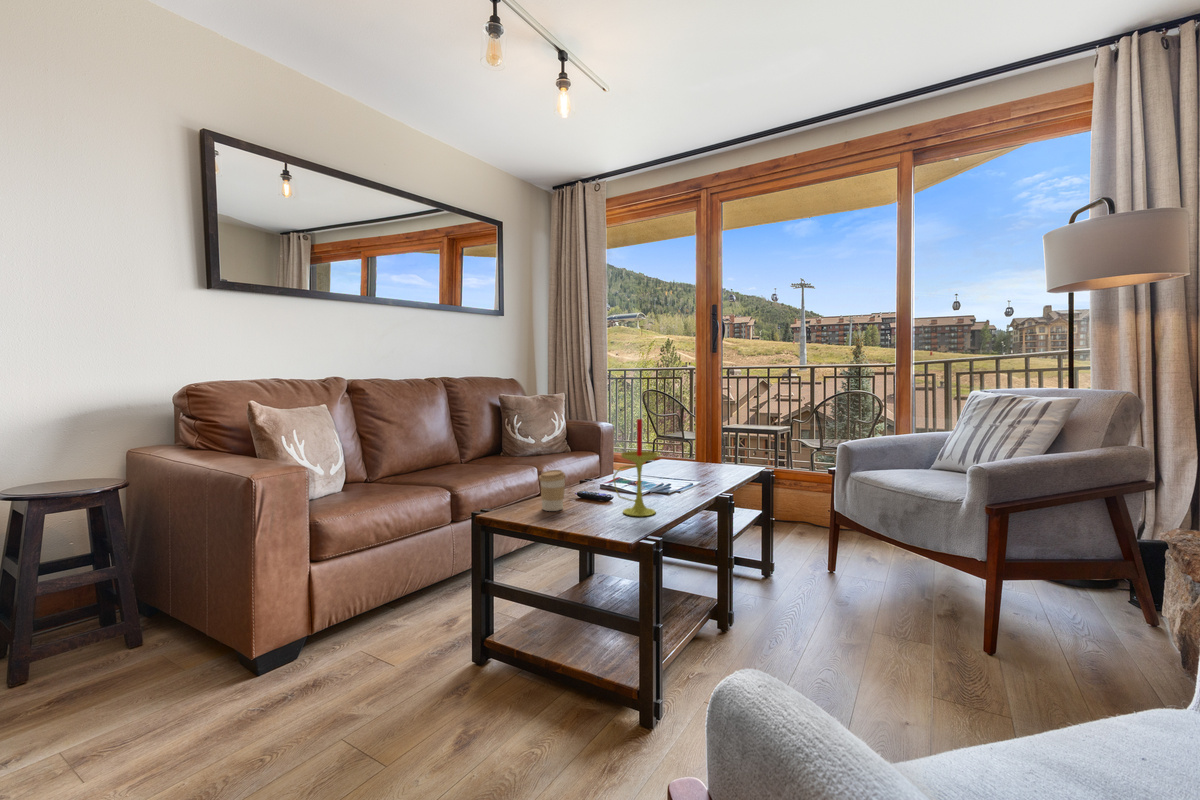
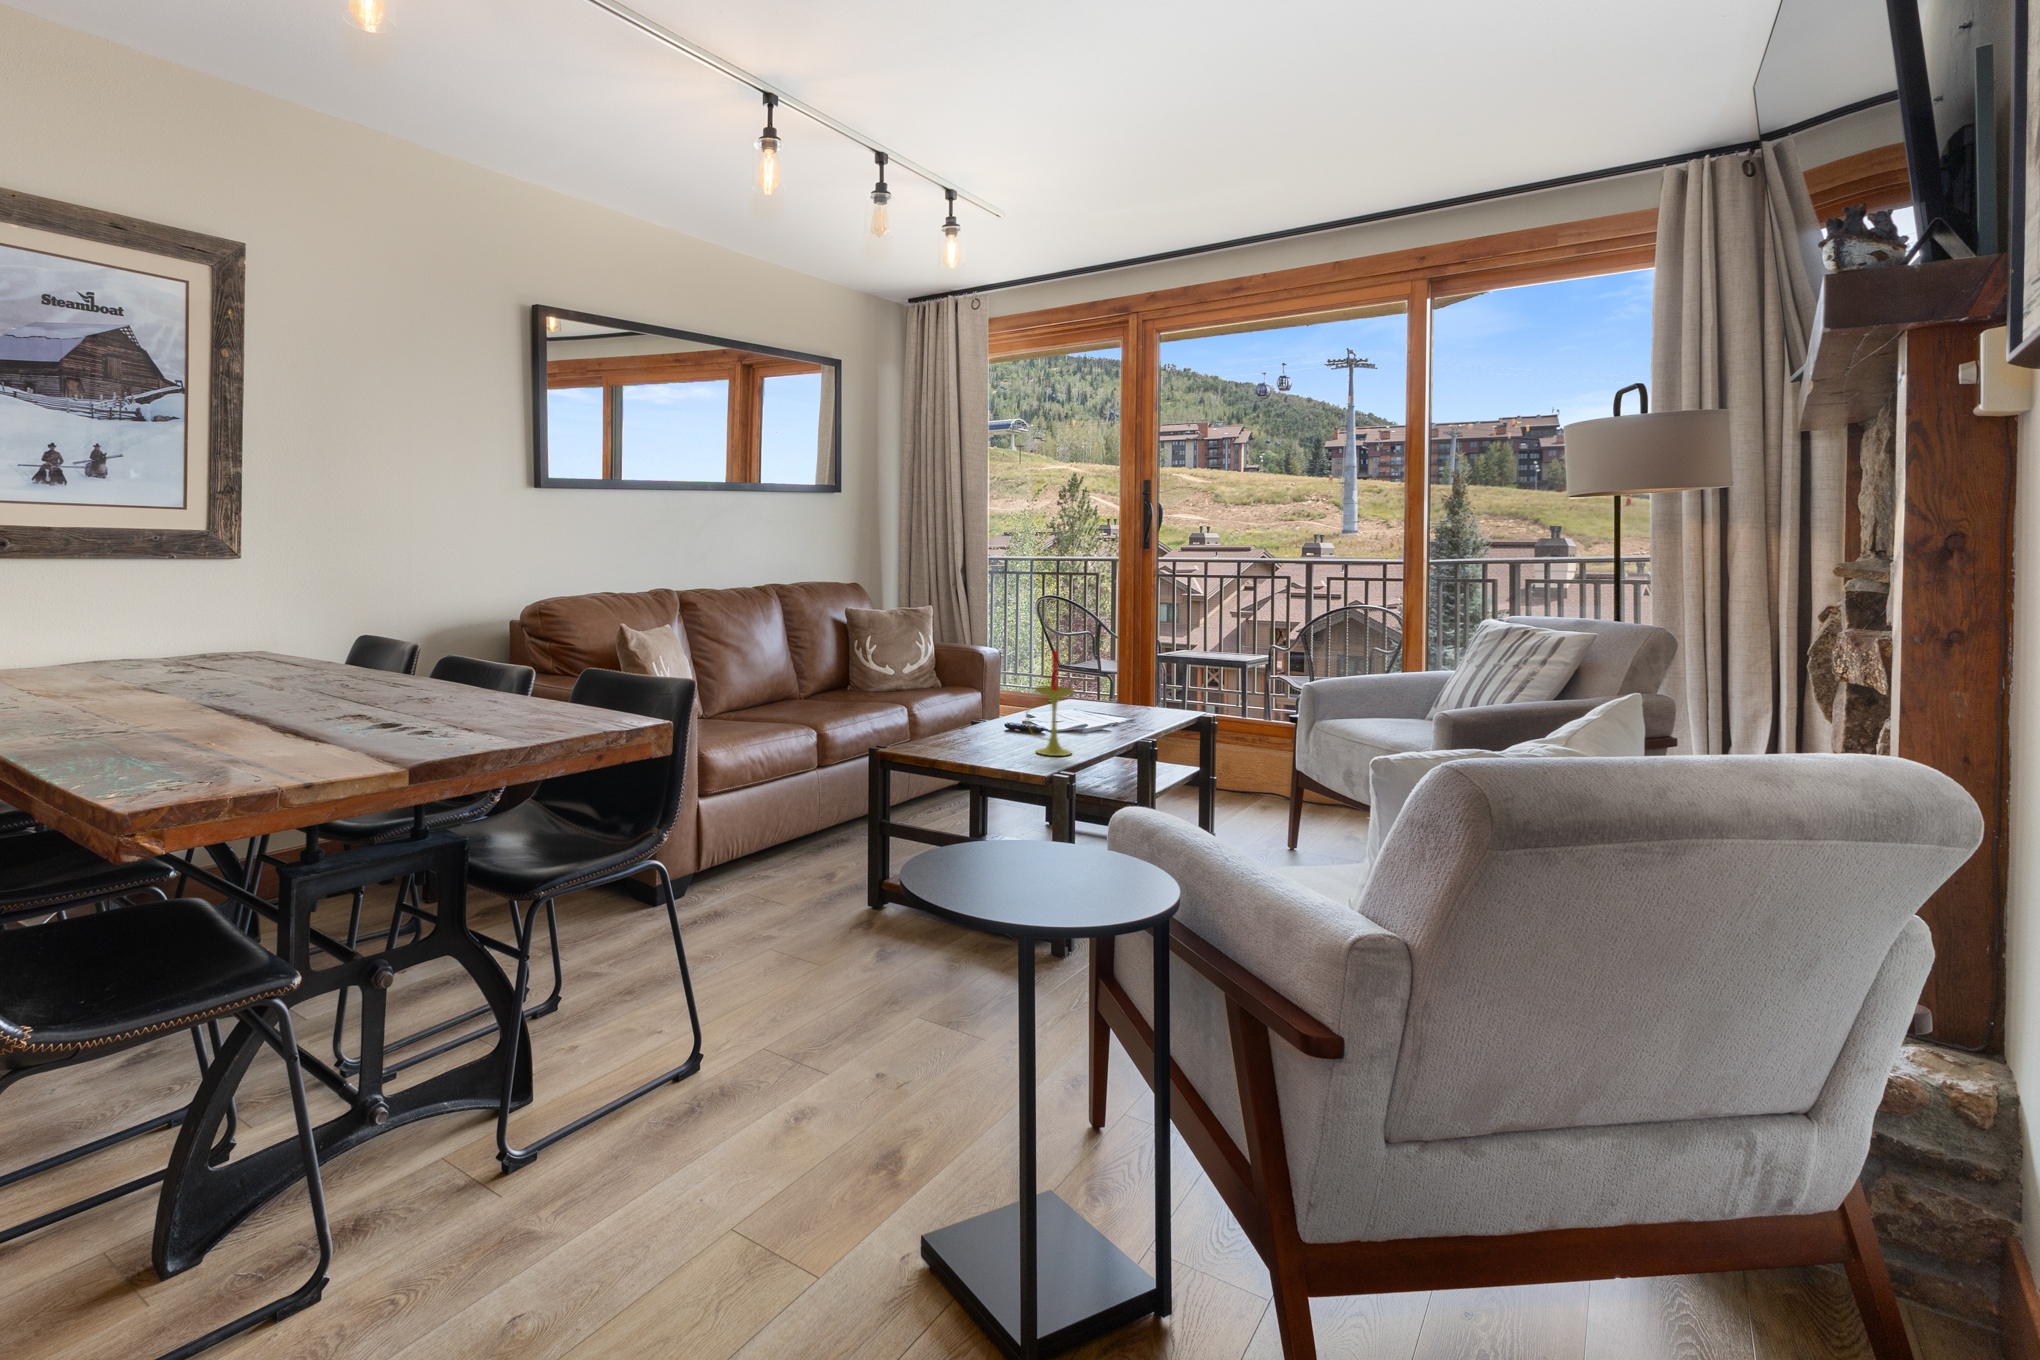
coffee cup: present [539,470,566,511] -> none [942,704,971,749]

